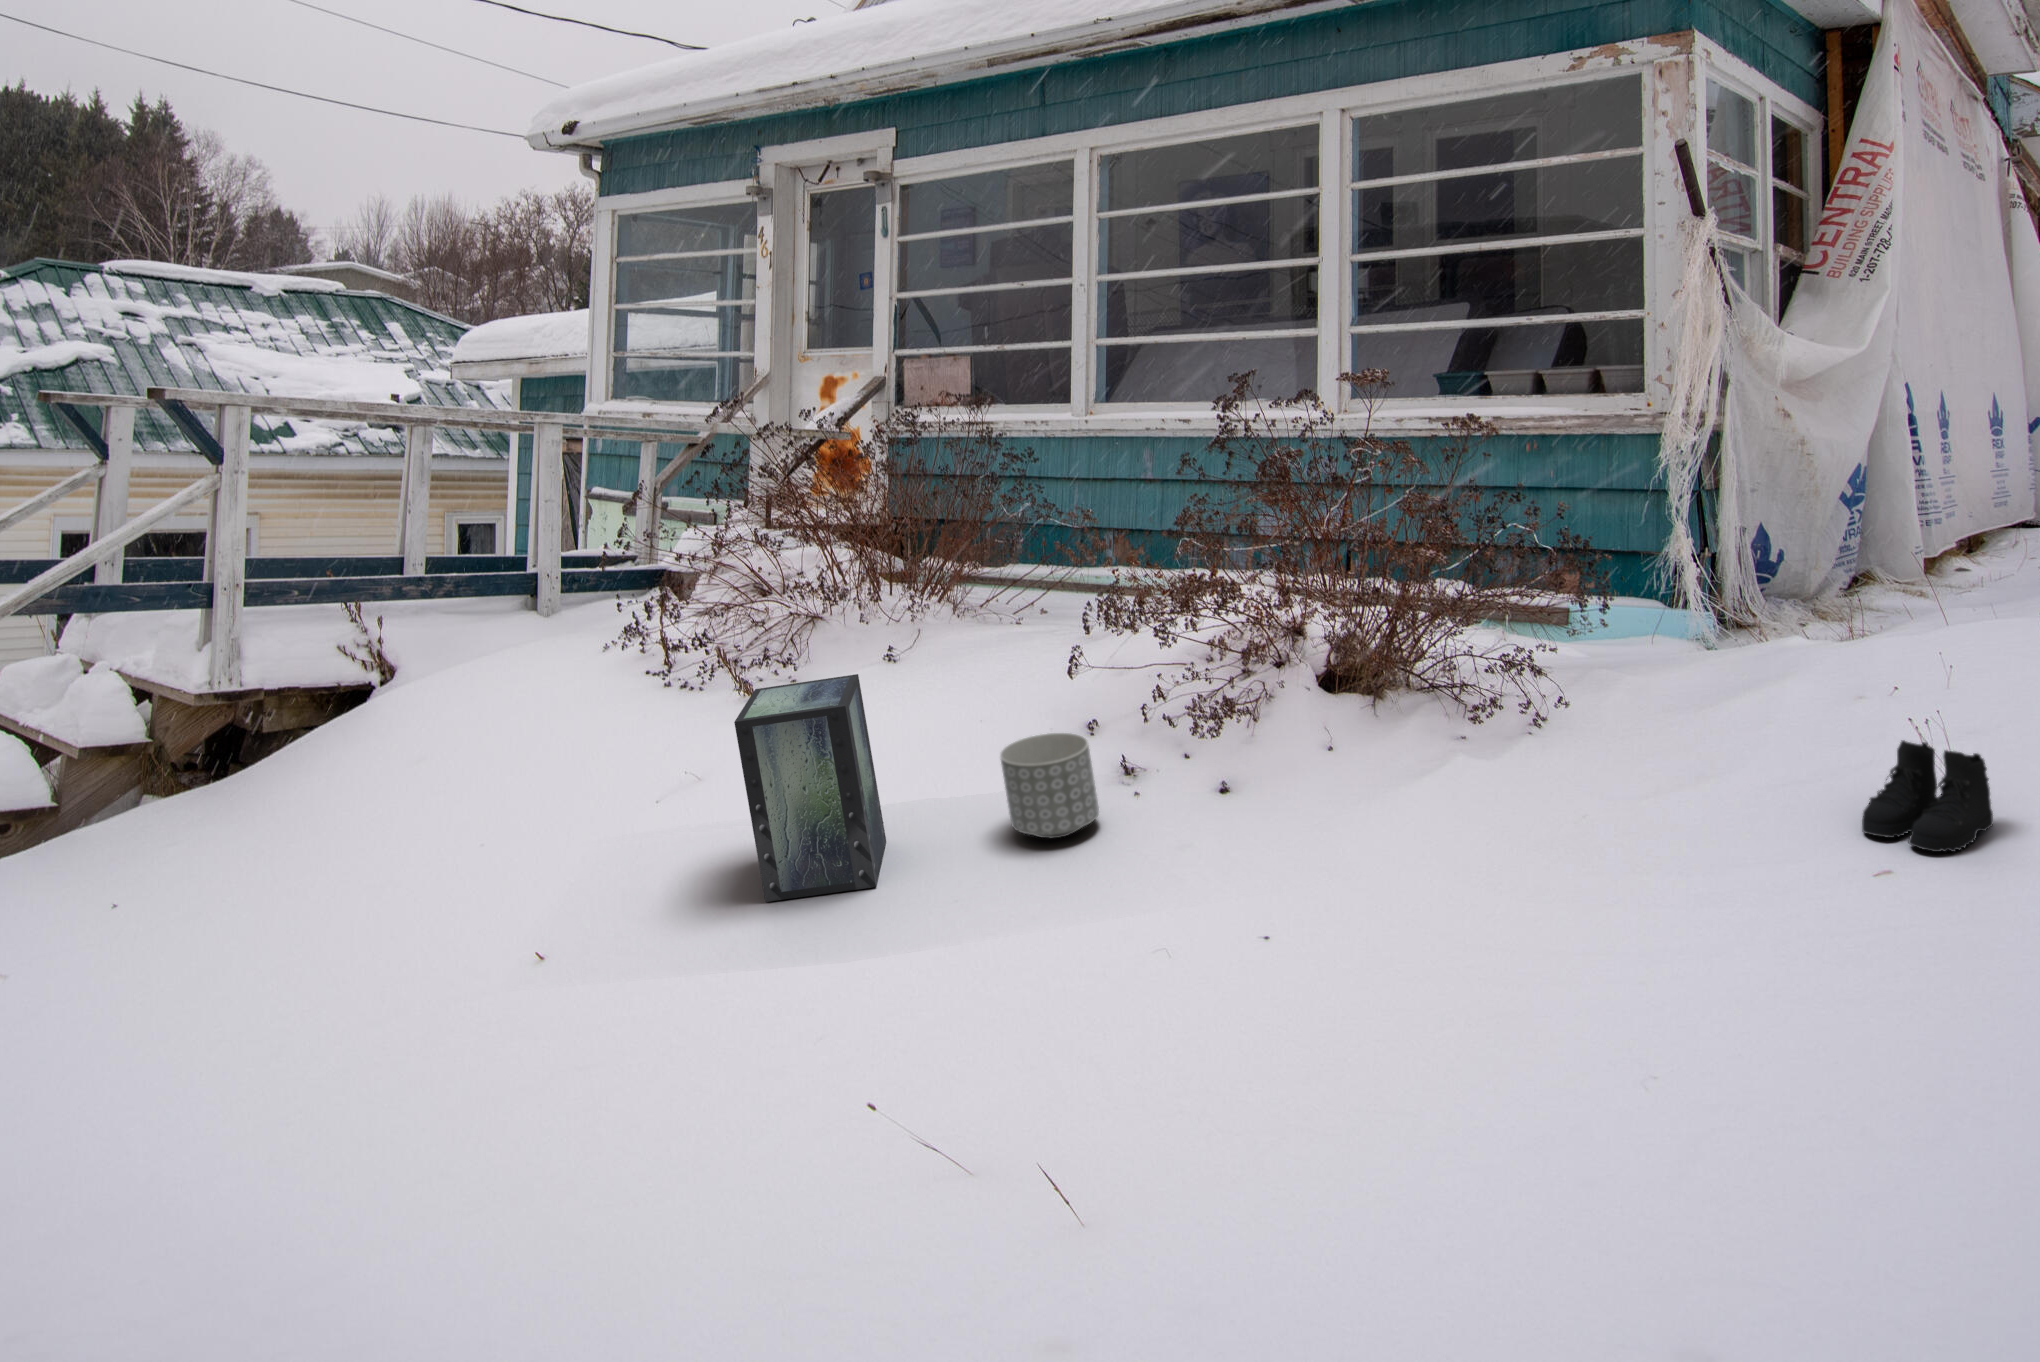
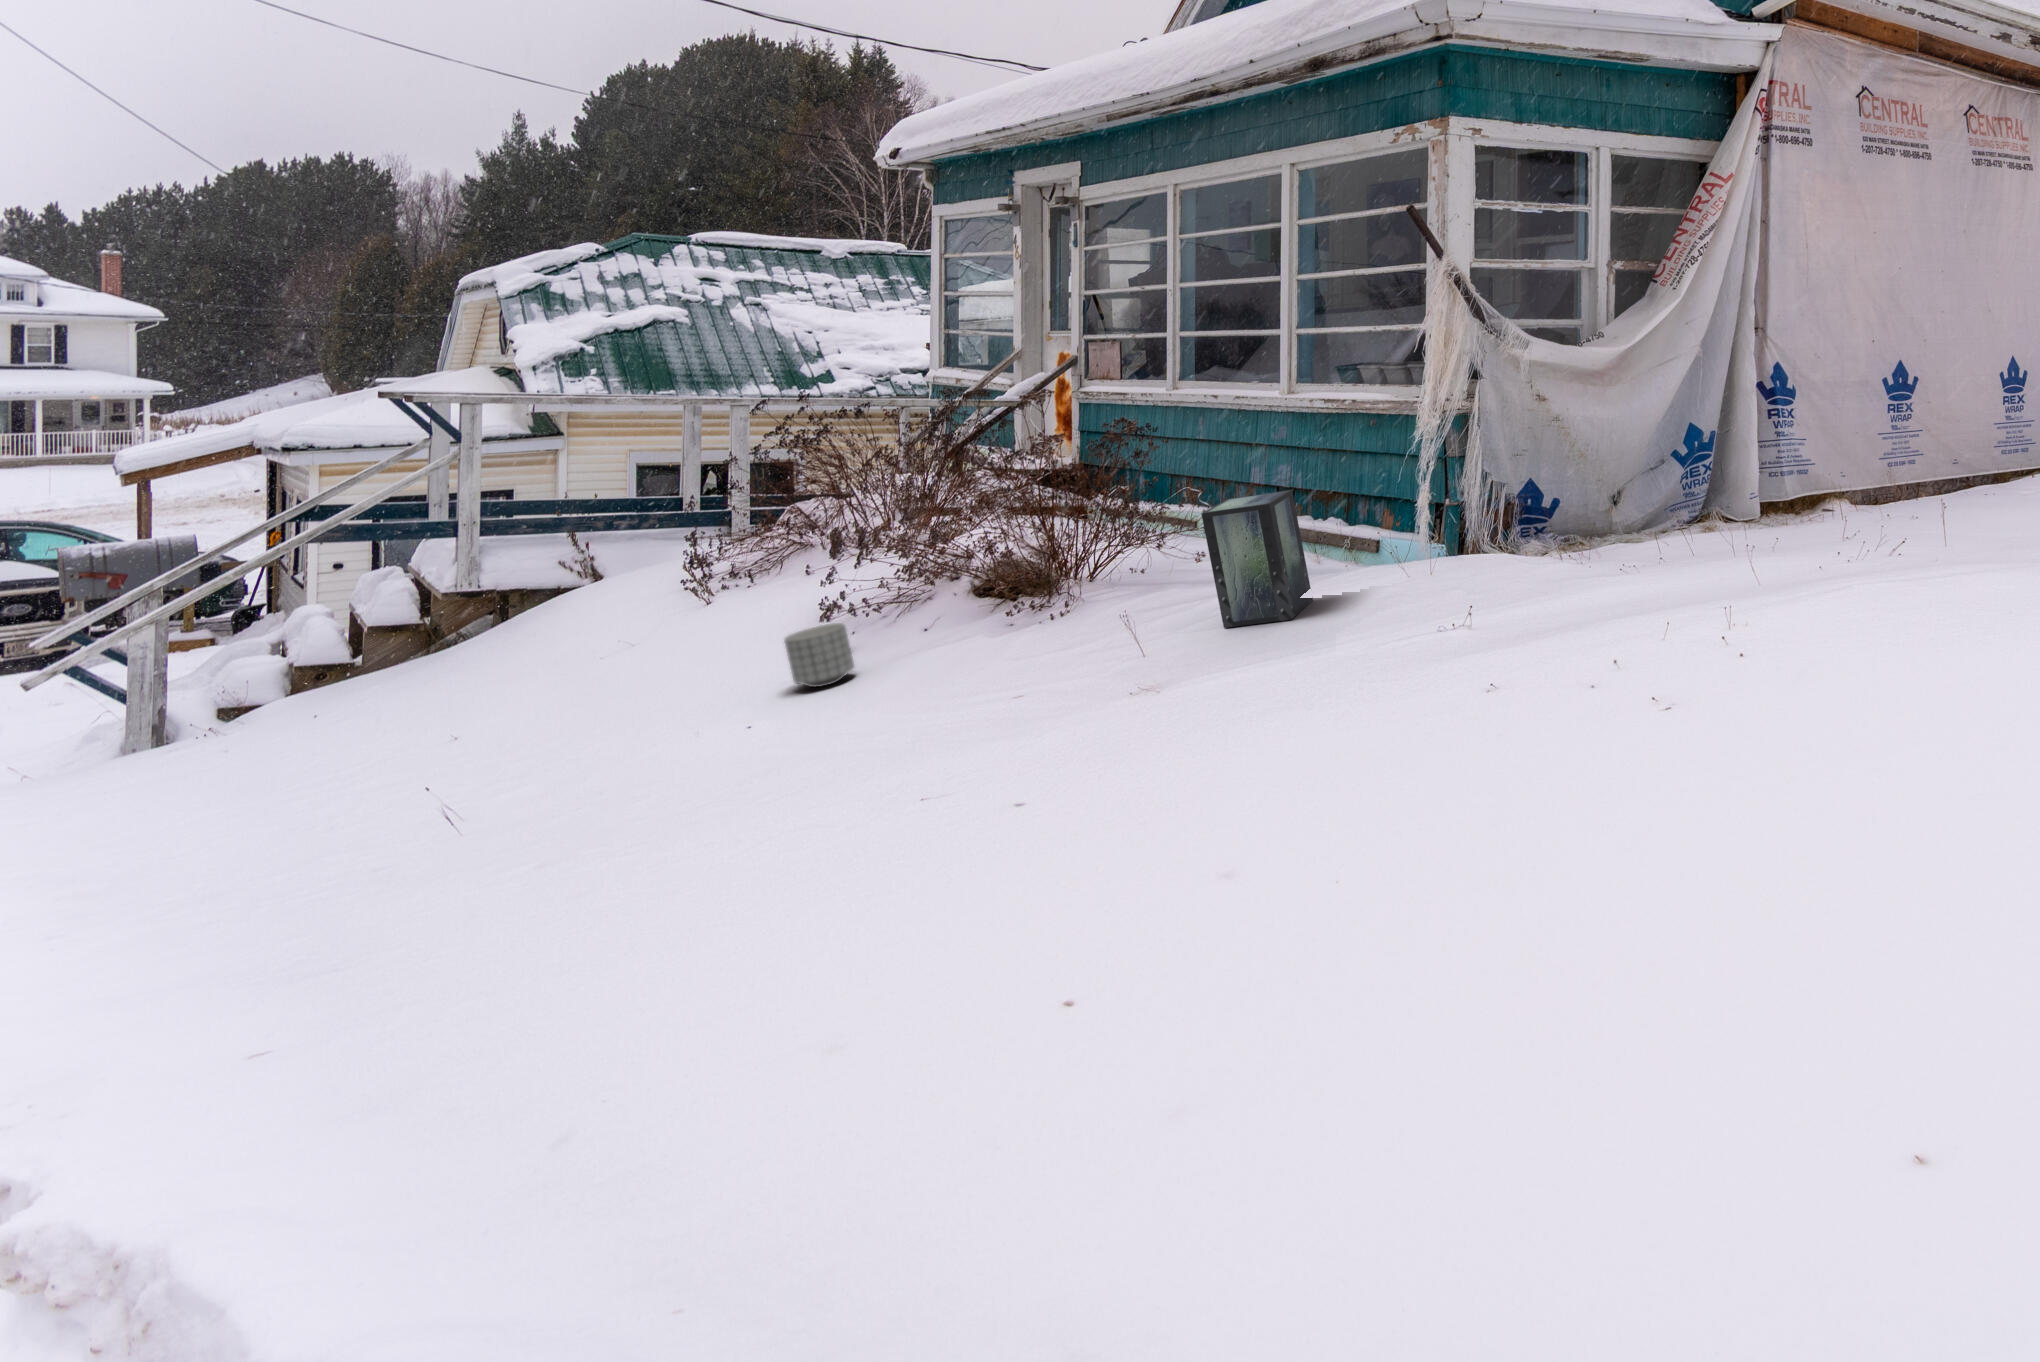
storage box: present [734,674,886,902] -> present [1202,490,1313,628]
boots: present [1862,740,1993,852] -> none [1150,632,1215,696]

